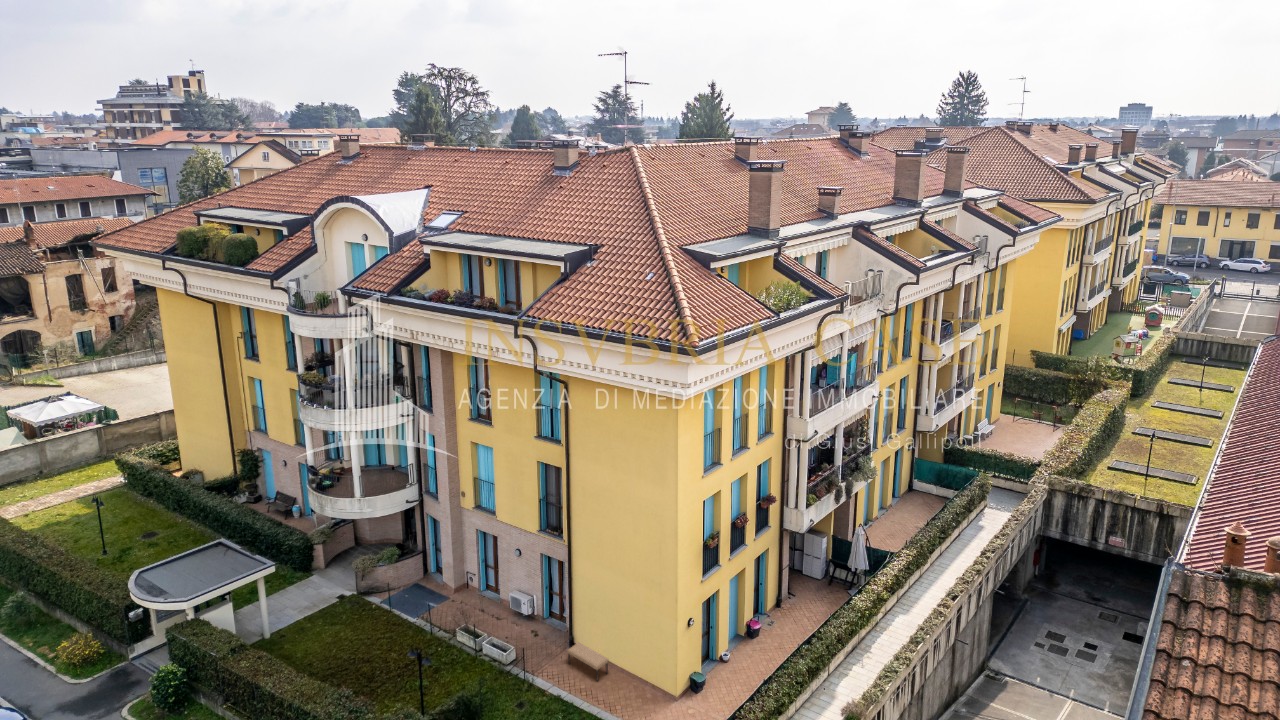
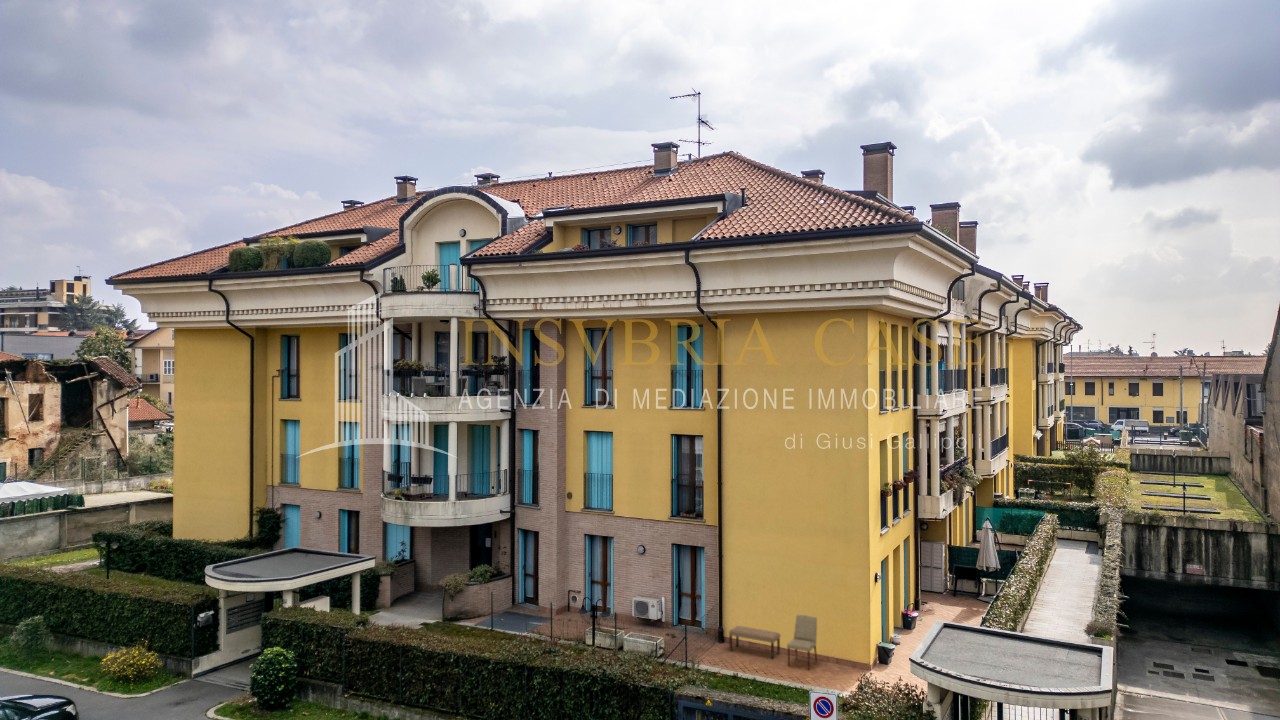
chair: none [603,650,633,702] -> present [787,615,817,669]

